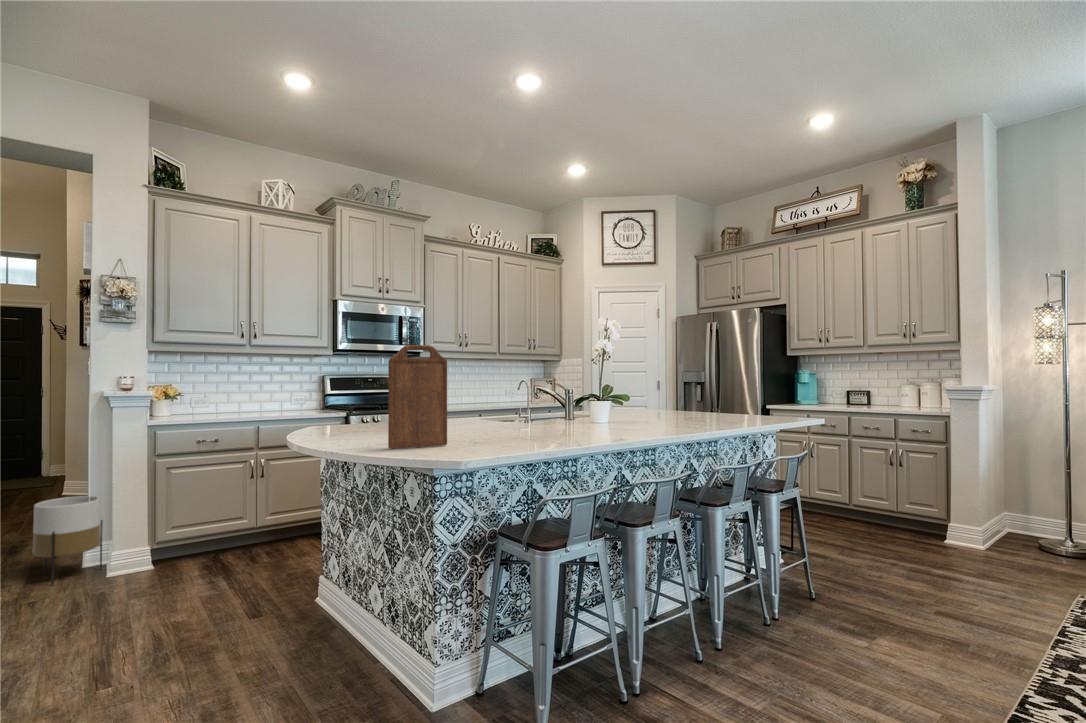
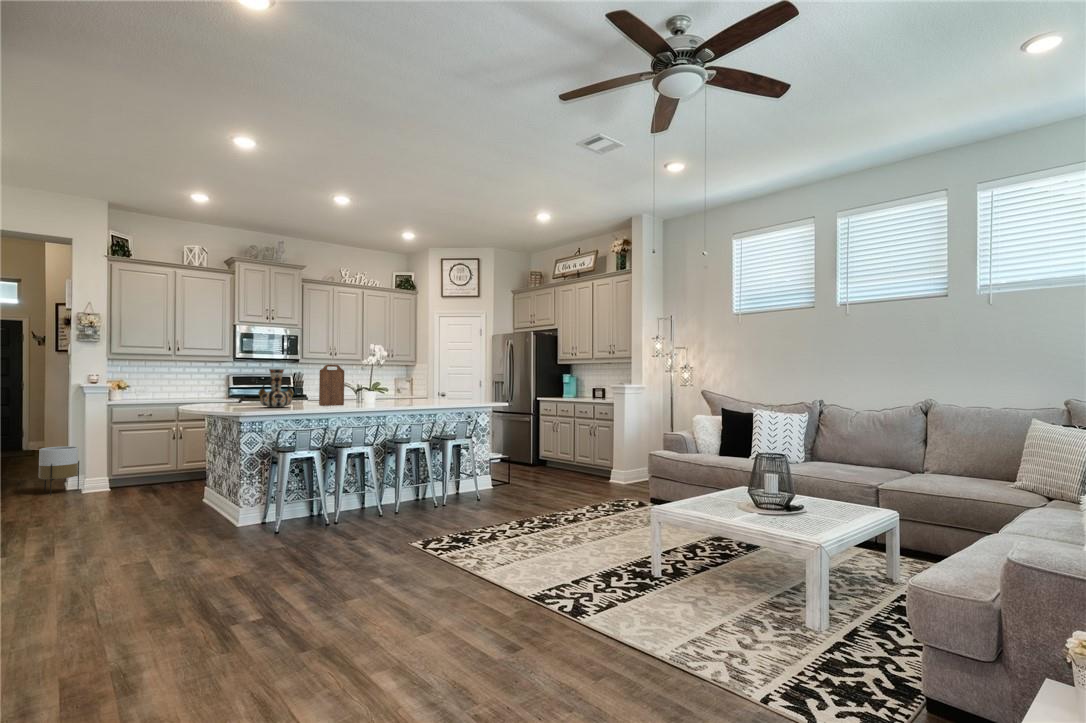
cutting board: present [388,345,447,449] -> present [319,364,344,406]
vase: none [471,360,535,445] -> present [258,369,294,408]

